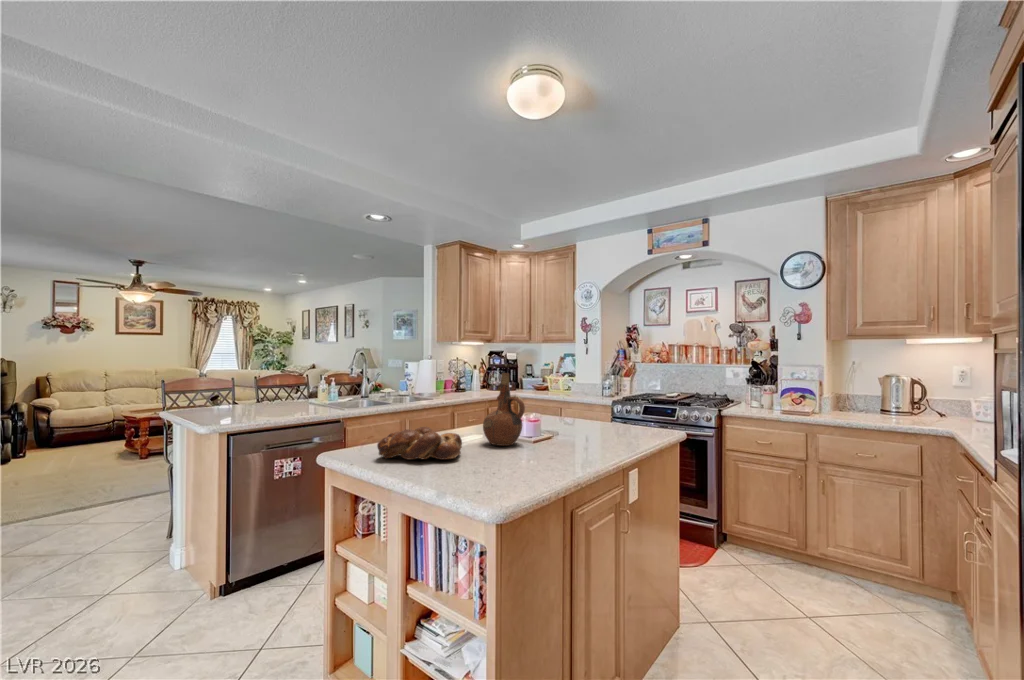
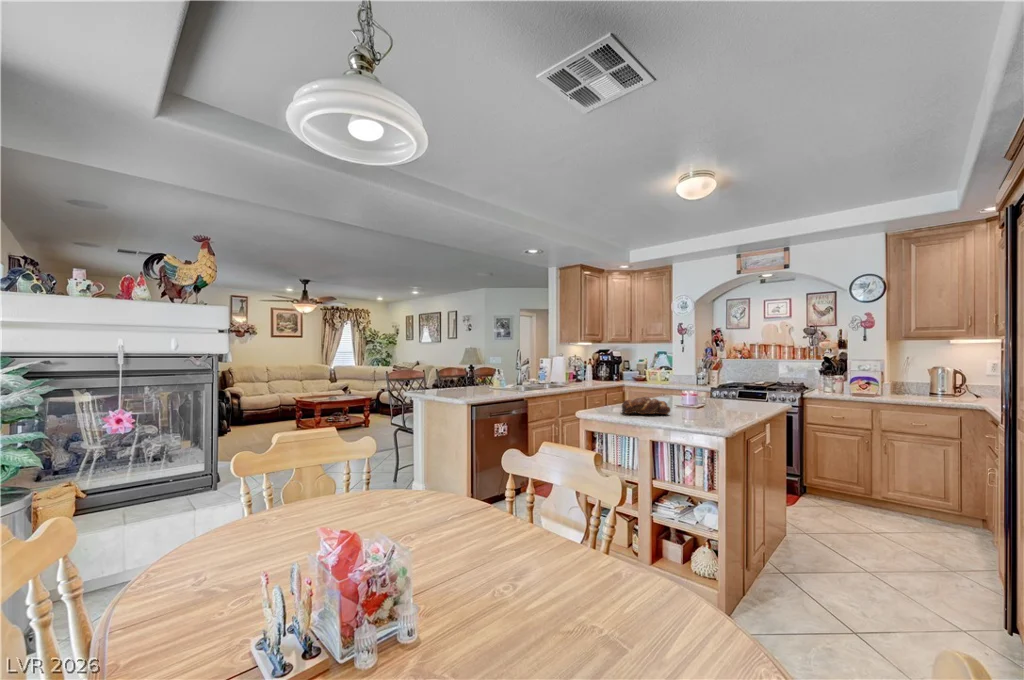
ceramic pitcher: present [483,373,525,446] -> none [669,366,696,409]

